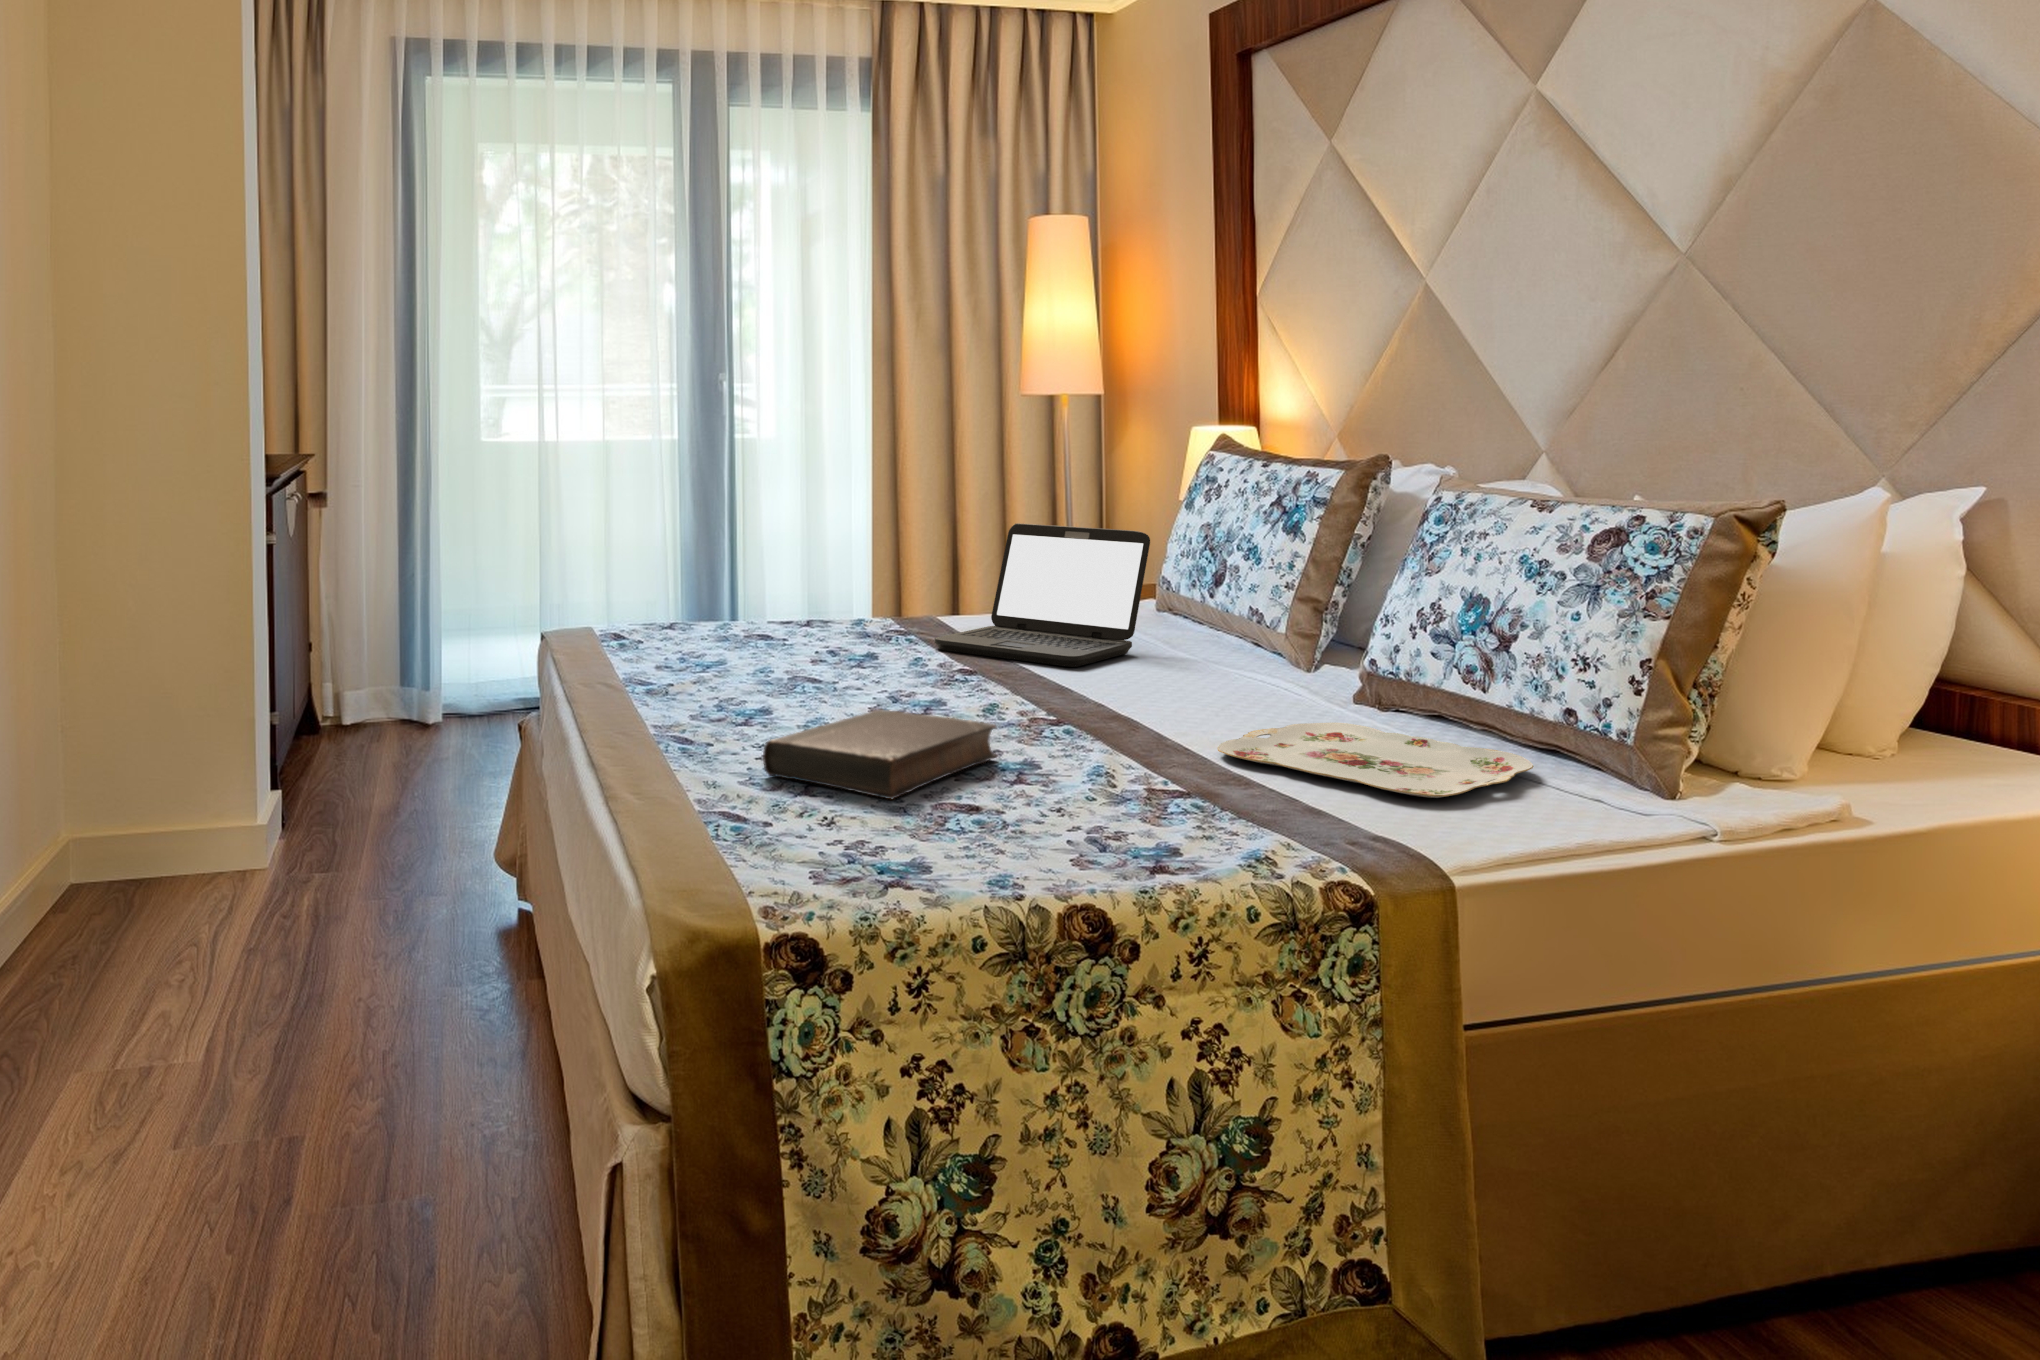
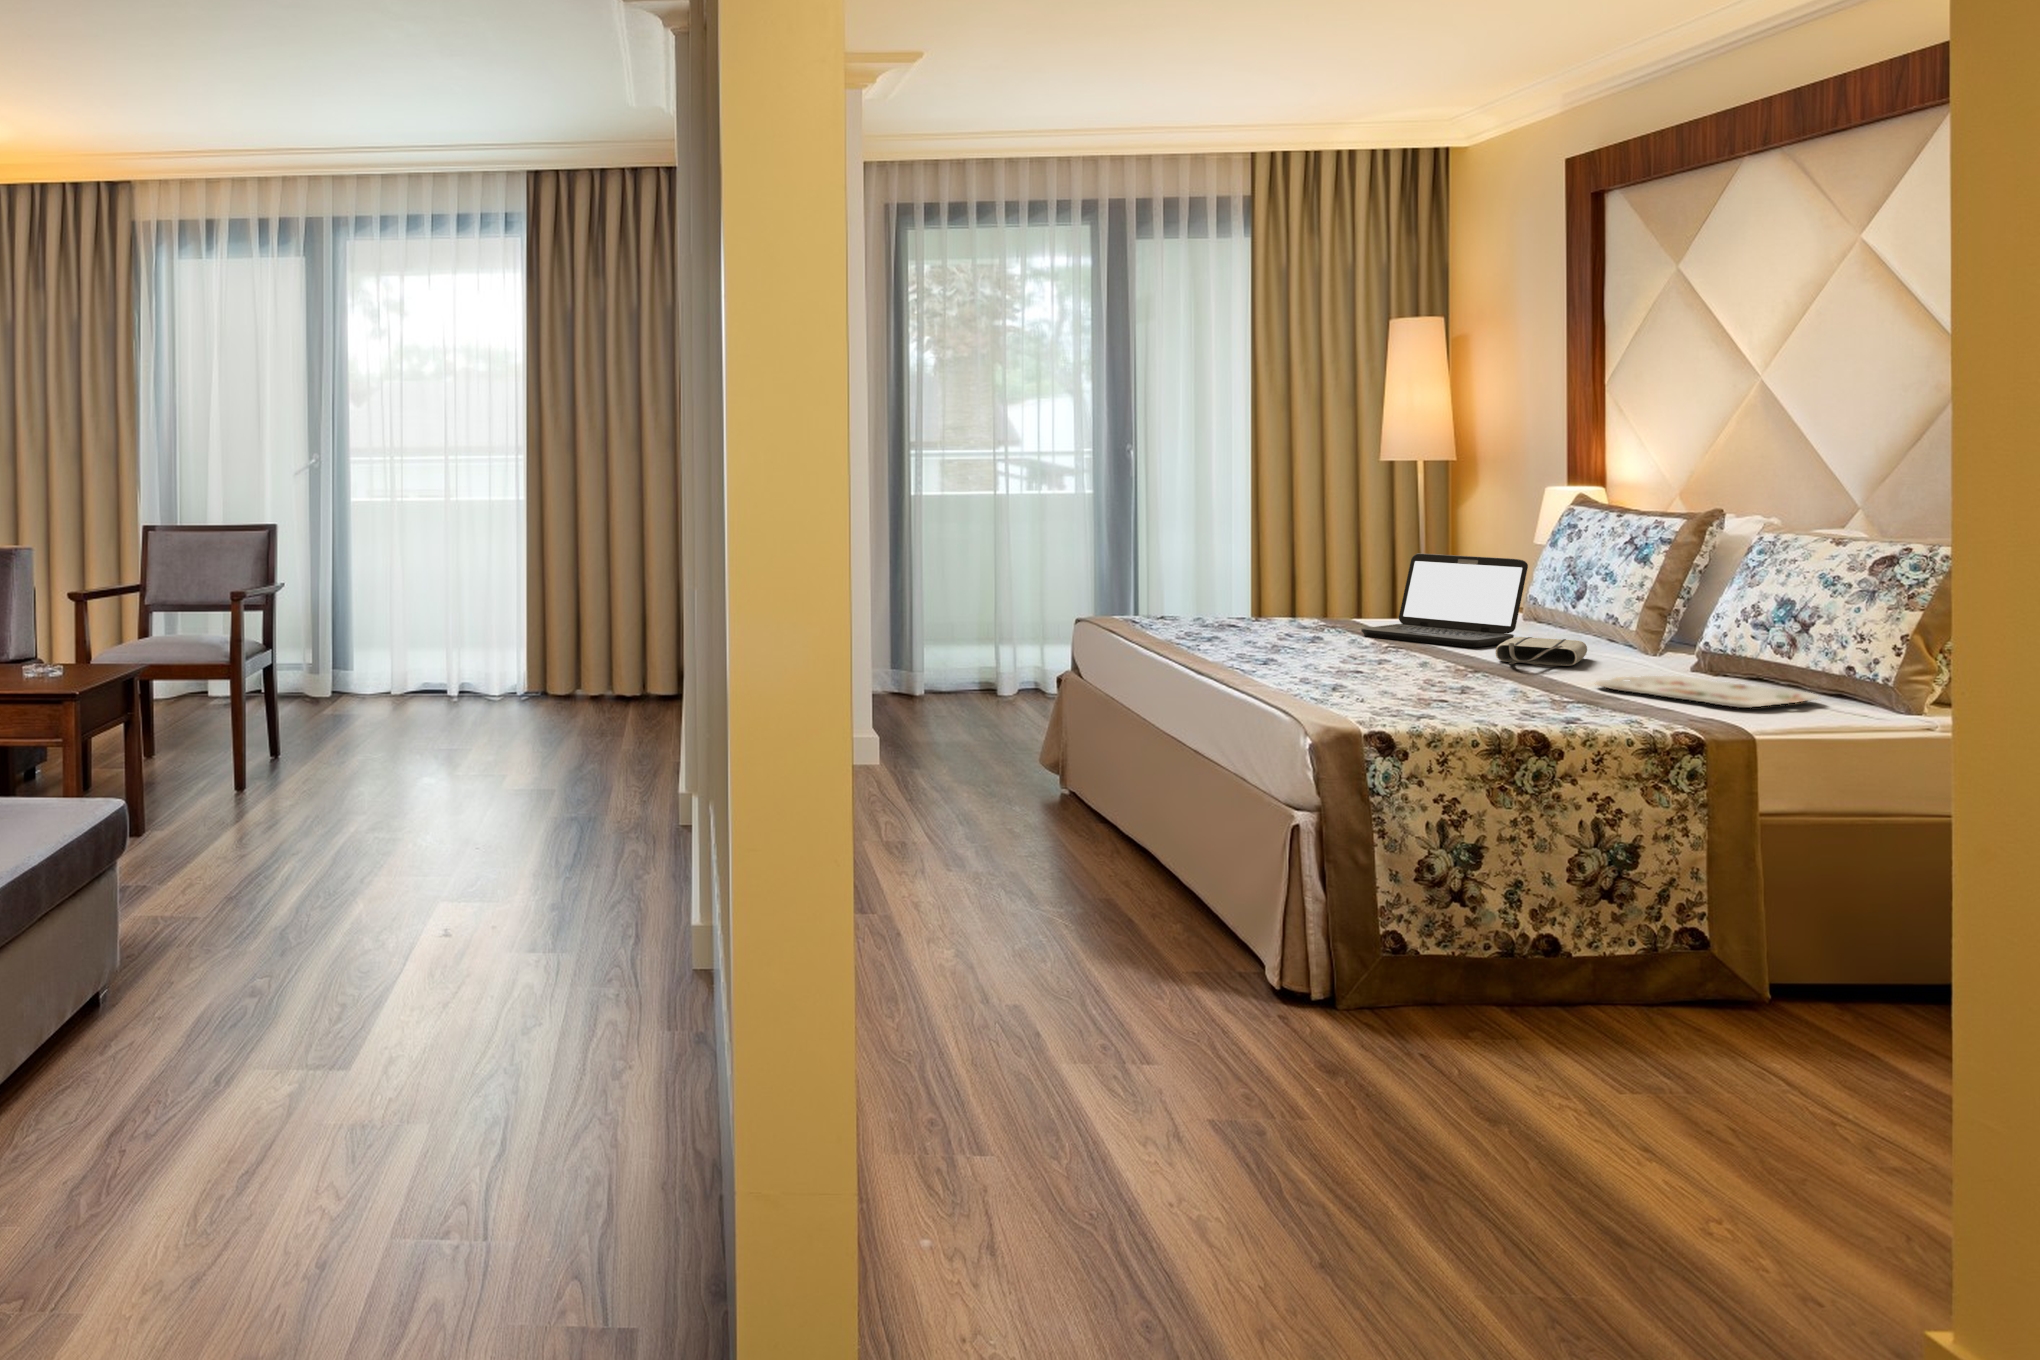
tote bag: none [1094,652,1220,708] -> present [1496,637,1587,667]
book: present [763,710,997,799] -> none [1303,654,1447,693]

